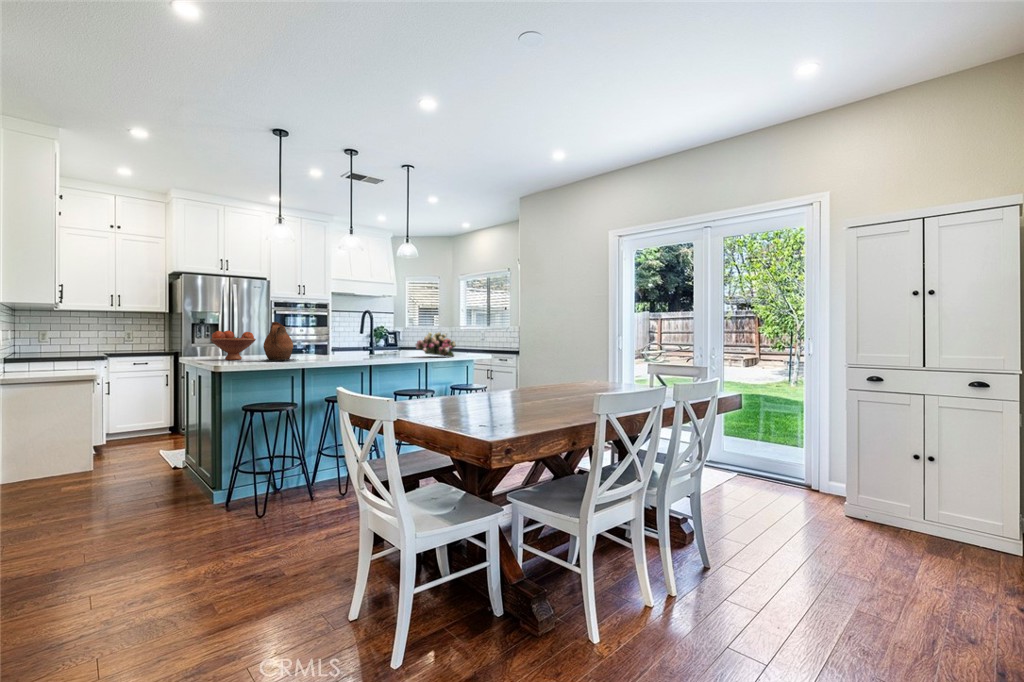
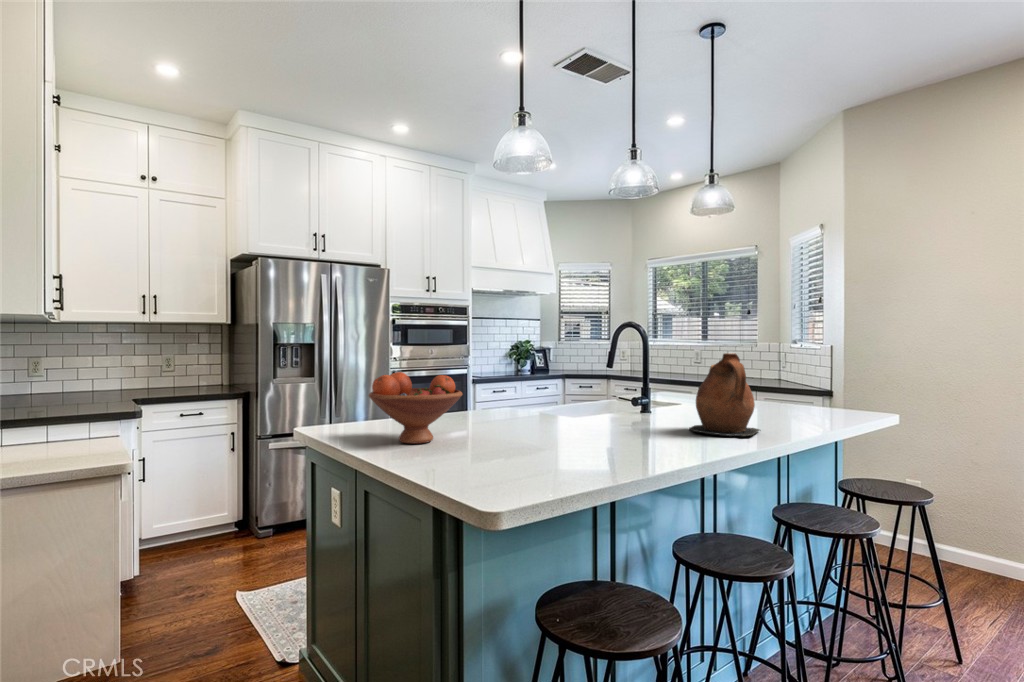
ceramic pitcher: present [263,322,296,361] -> present [689,353,760,436]
flower arrangement: present [415,332,456,357] -> none [764,367,855,423]

